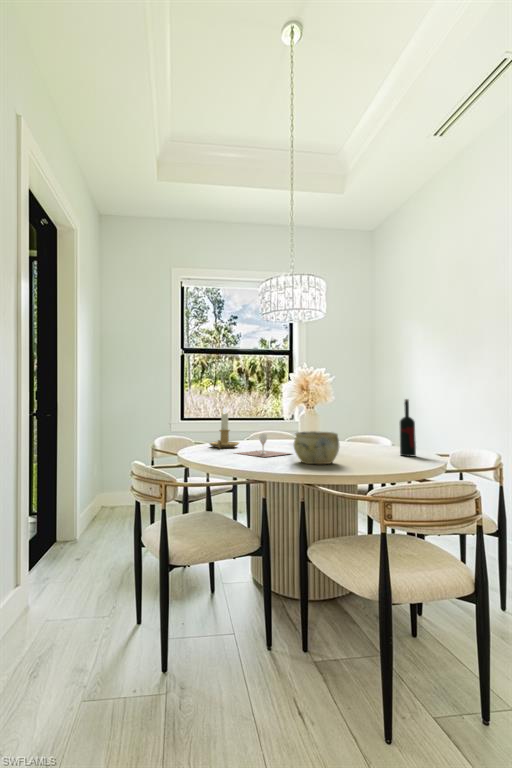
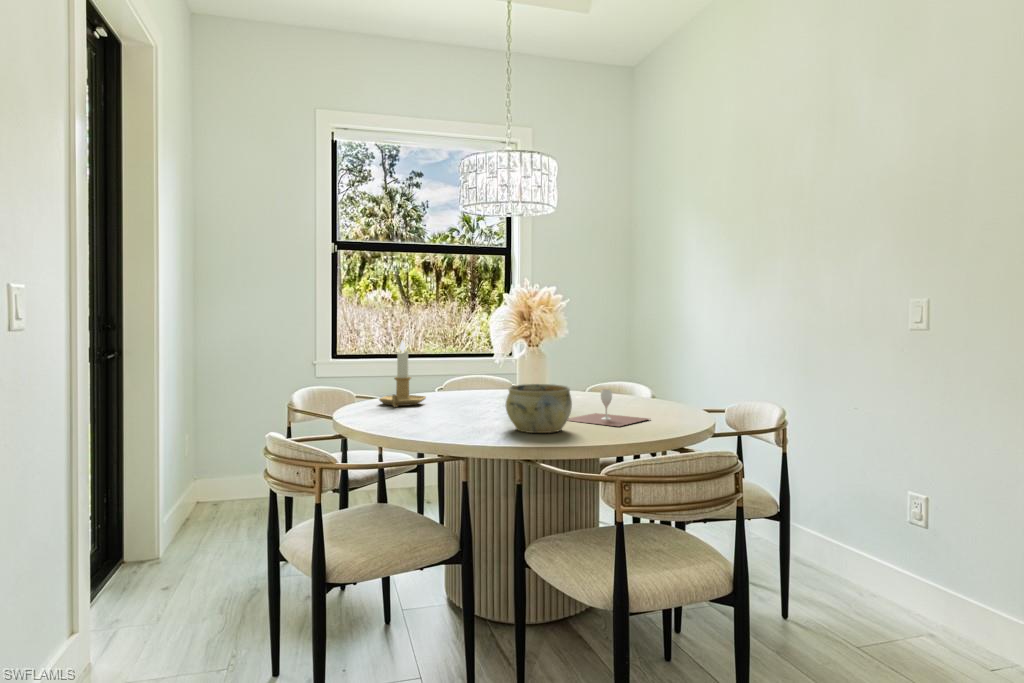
wine bottle: present [400,399,416,456] -> none [666,331,689,416]
wine glass: present [237,434,290,457] -> present [568,390,648,426]

